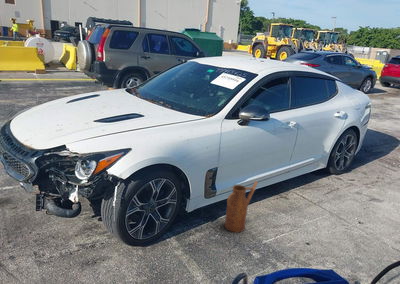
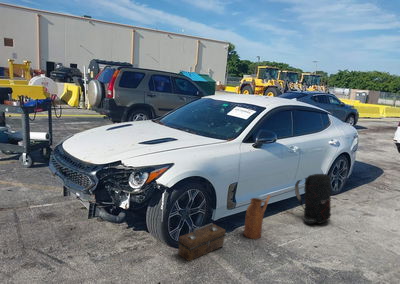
backpack: none [290,154,332,212] -> present [295,174,331,224]
toolbox: none [138,217,200,264] -> present [178,223,226,261]

